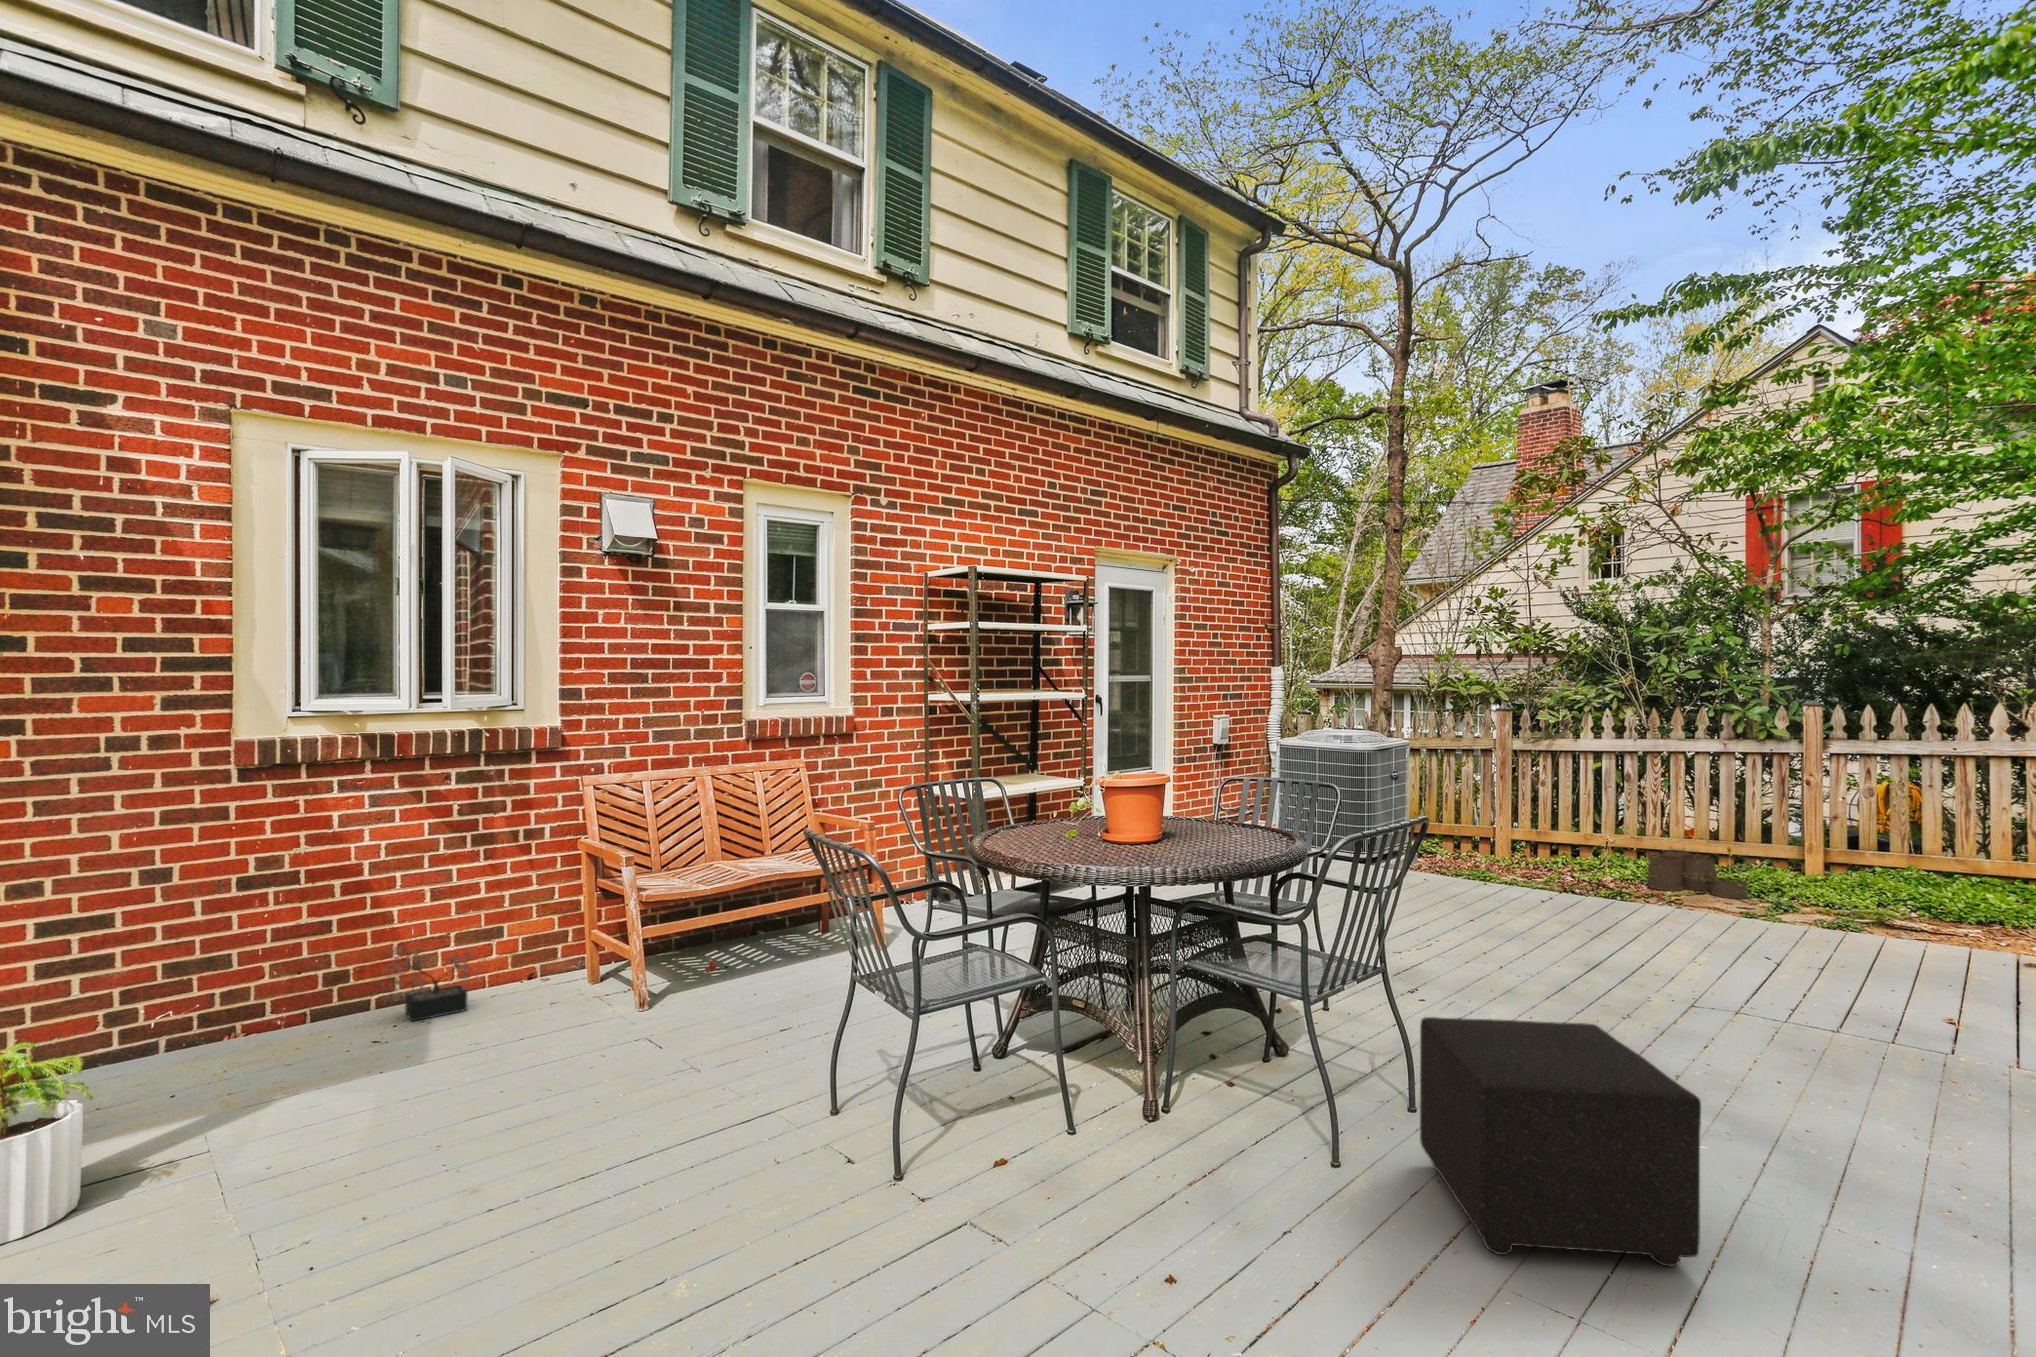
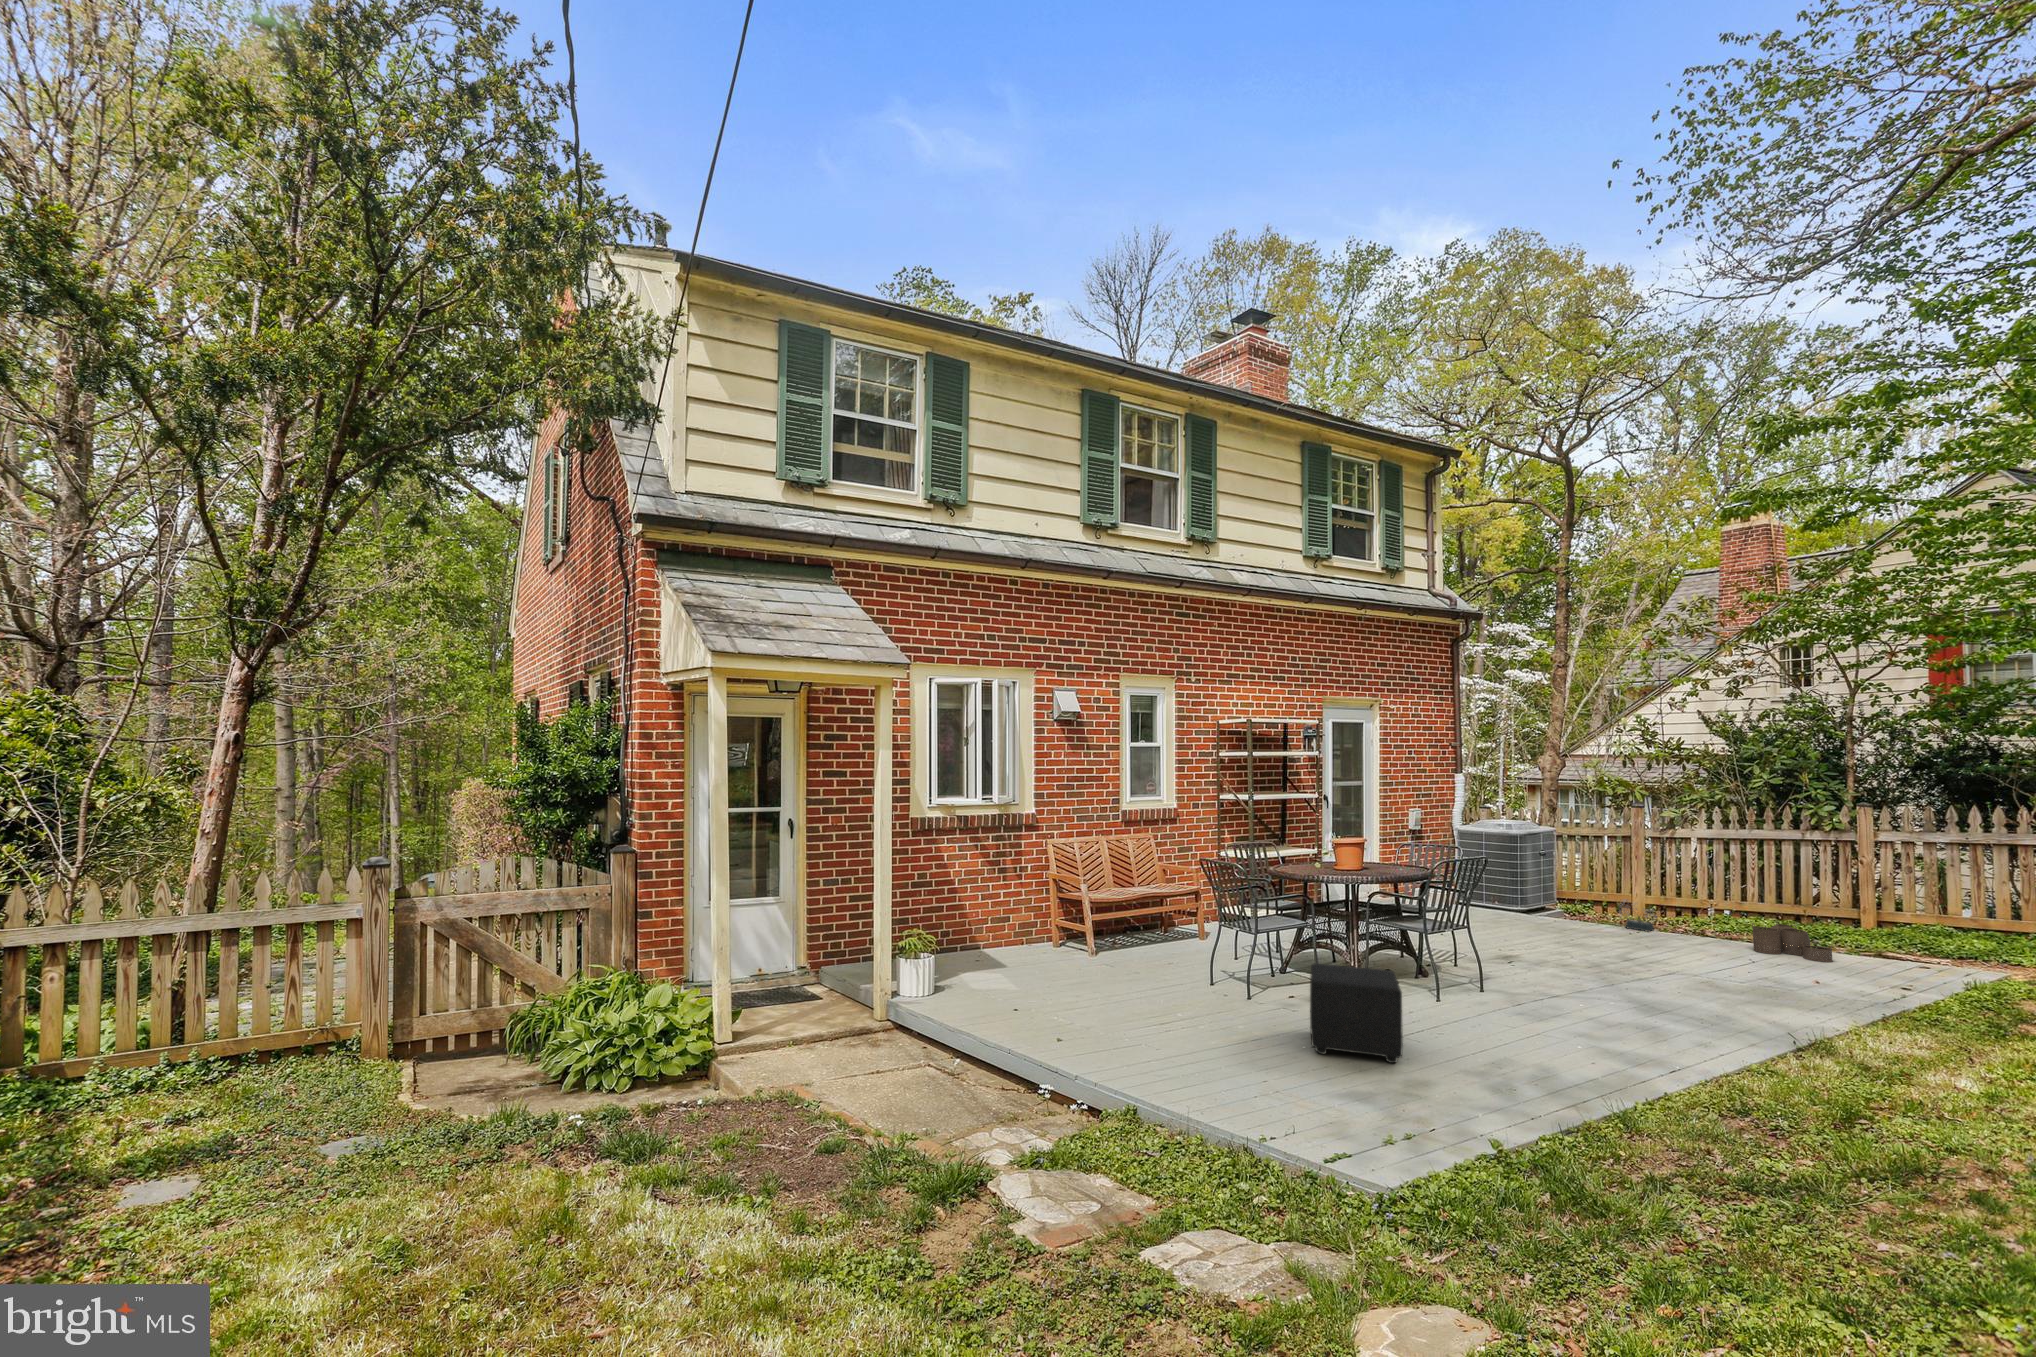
decorative plant: present [380,947,480,1021] -> present [1619,900,1656,932]
ottoman: present [1420,1017,1701,1267] -> present [1310,963,1403,1063]

